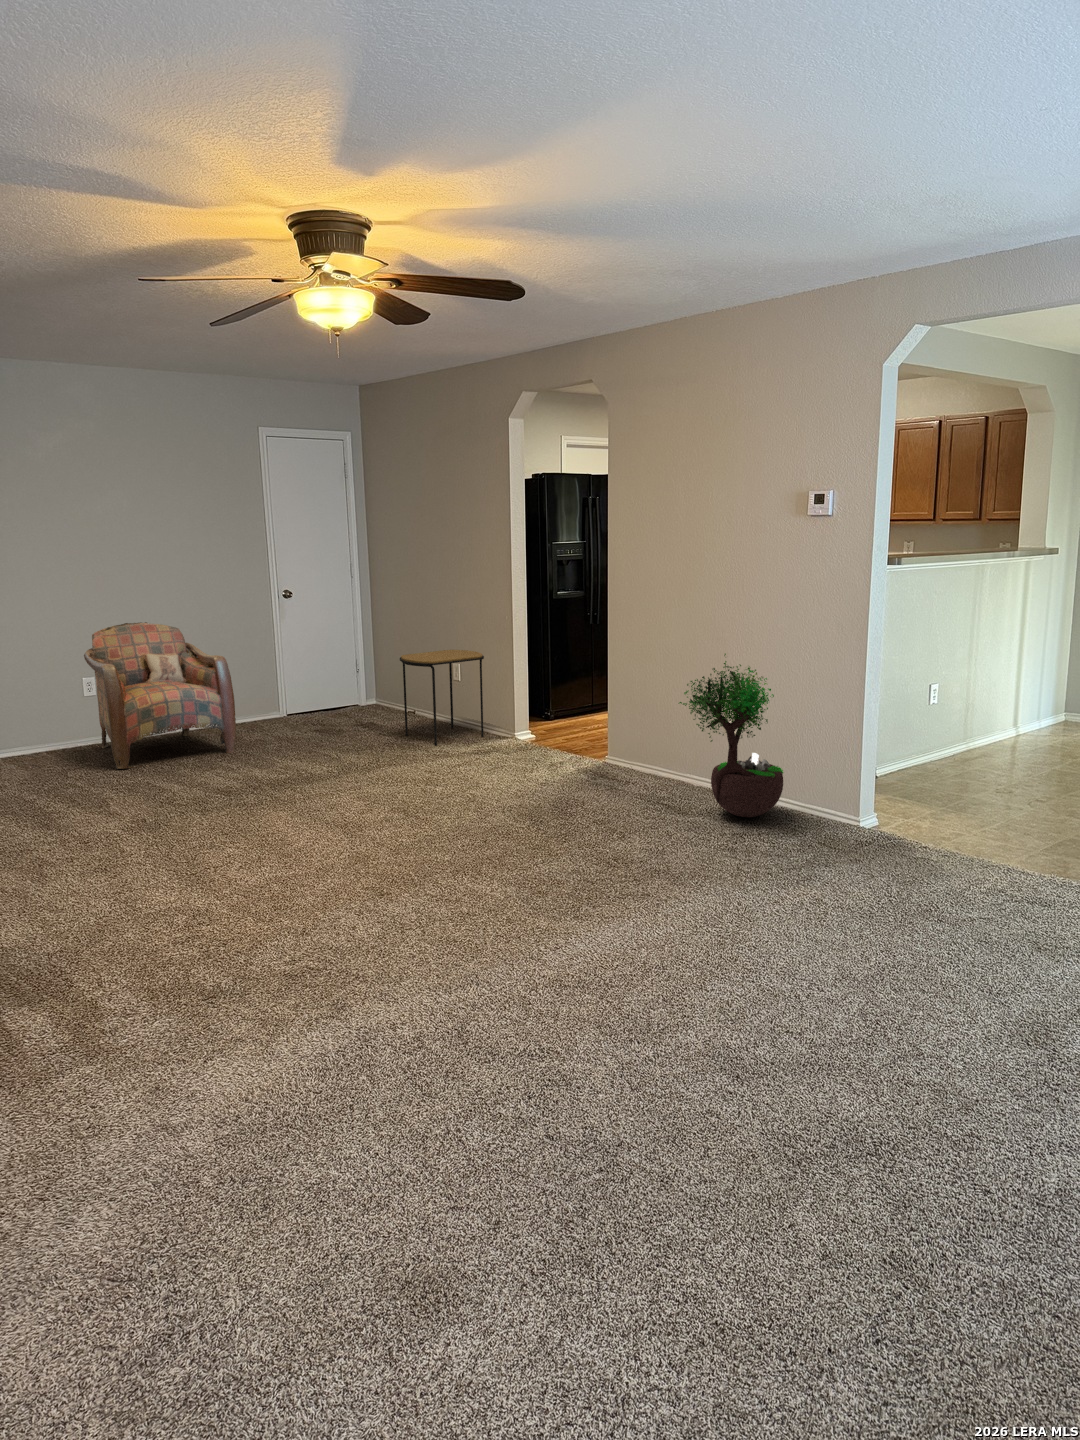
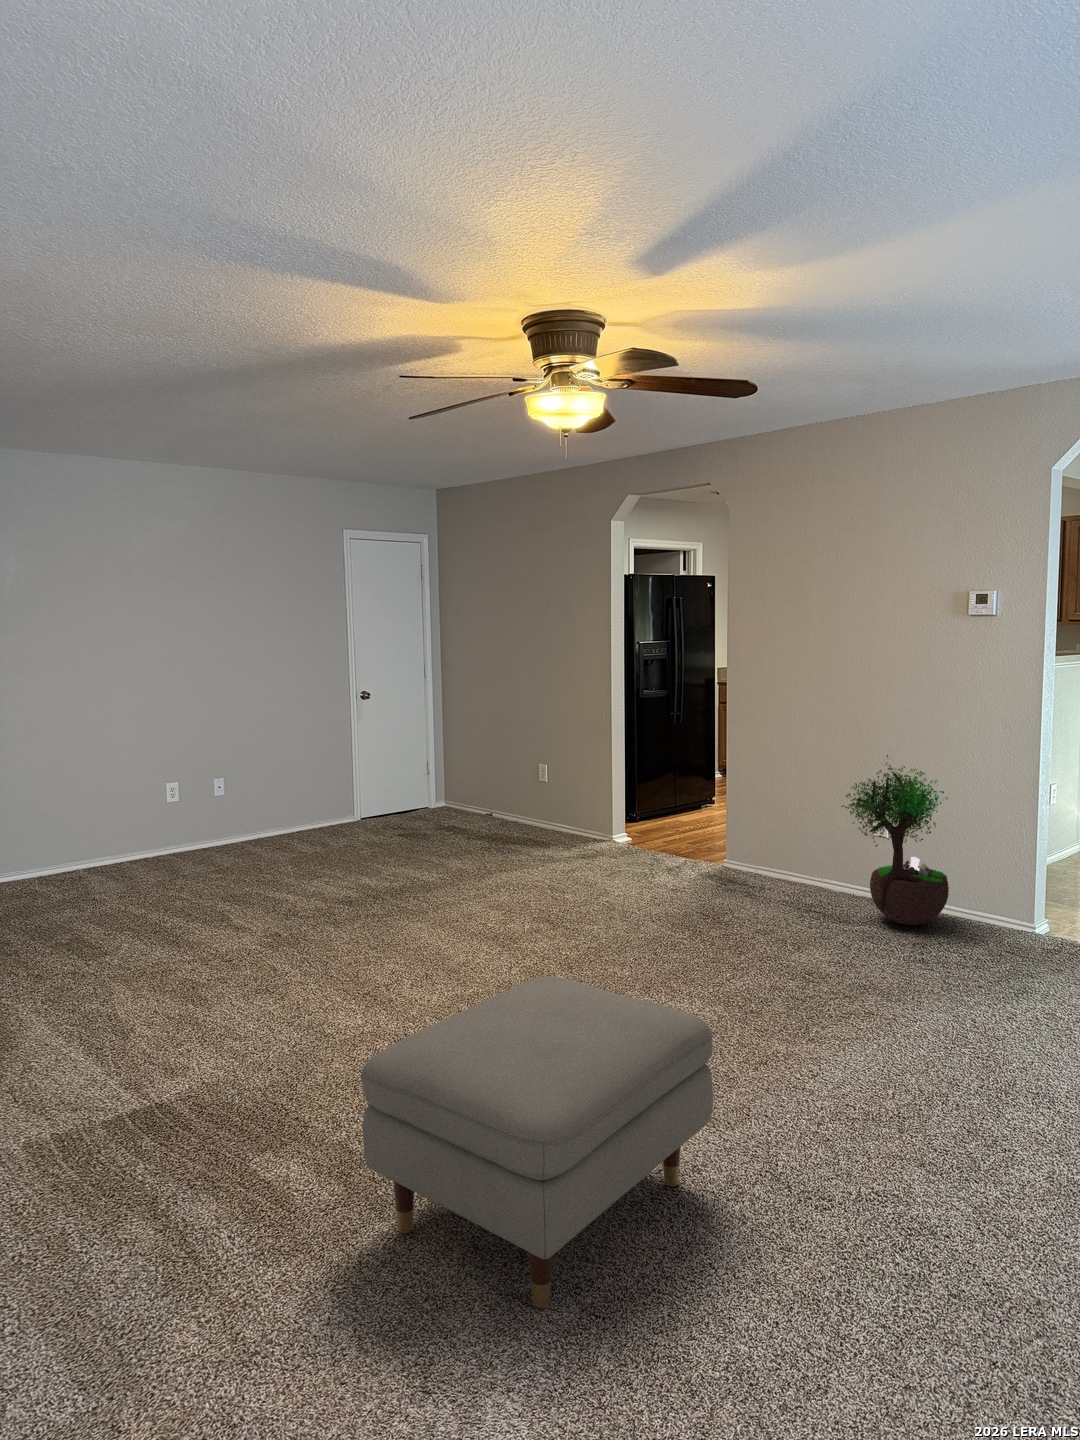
armchair: present [84,622,236,769] -> none [170,724,329,880]
side table: present [400,650,484,745] -> none [495,750,581,850]
ottoman: none [73,849,414,1123] -> present [361,976,713,1308]

